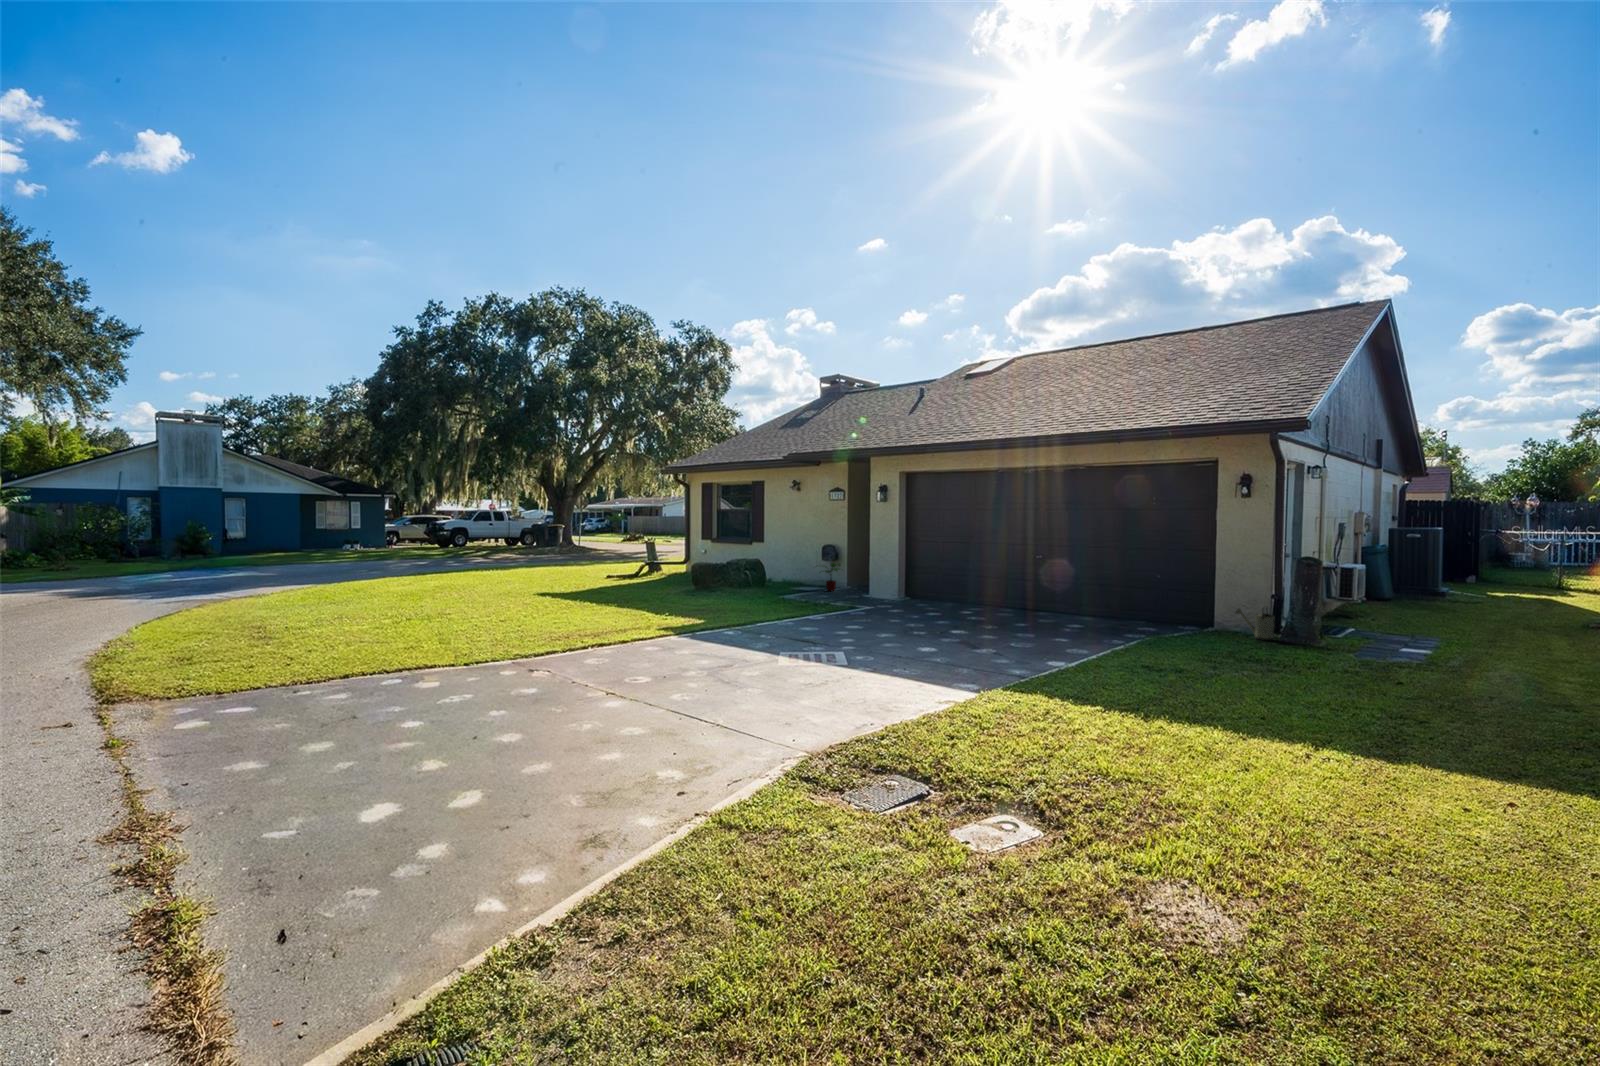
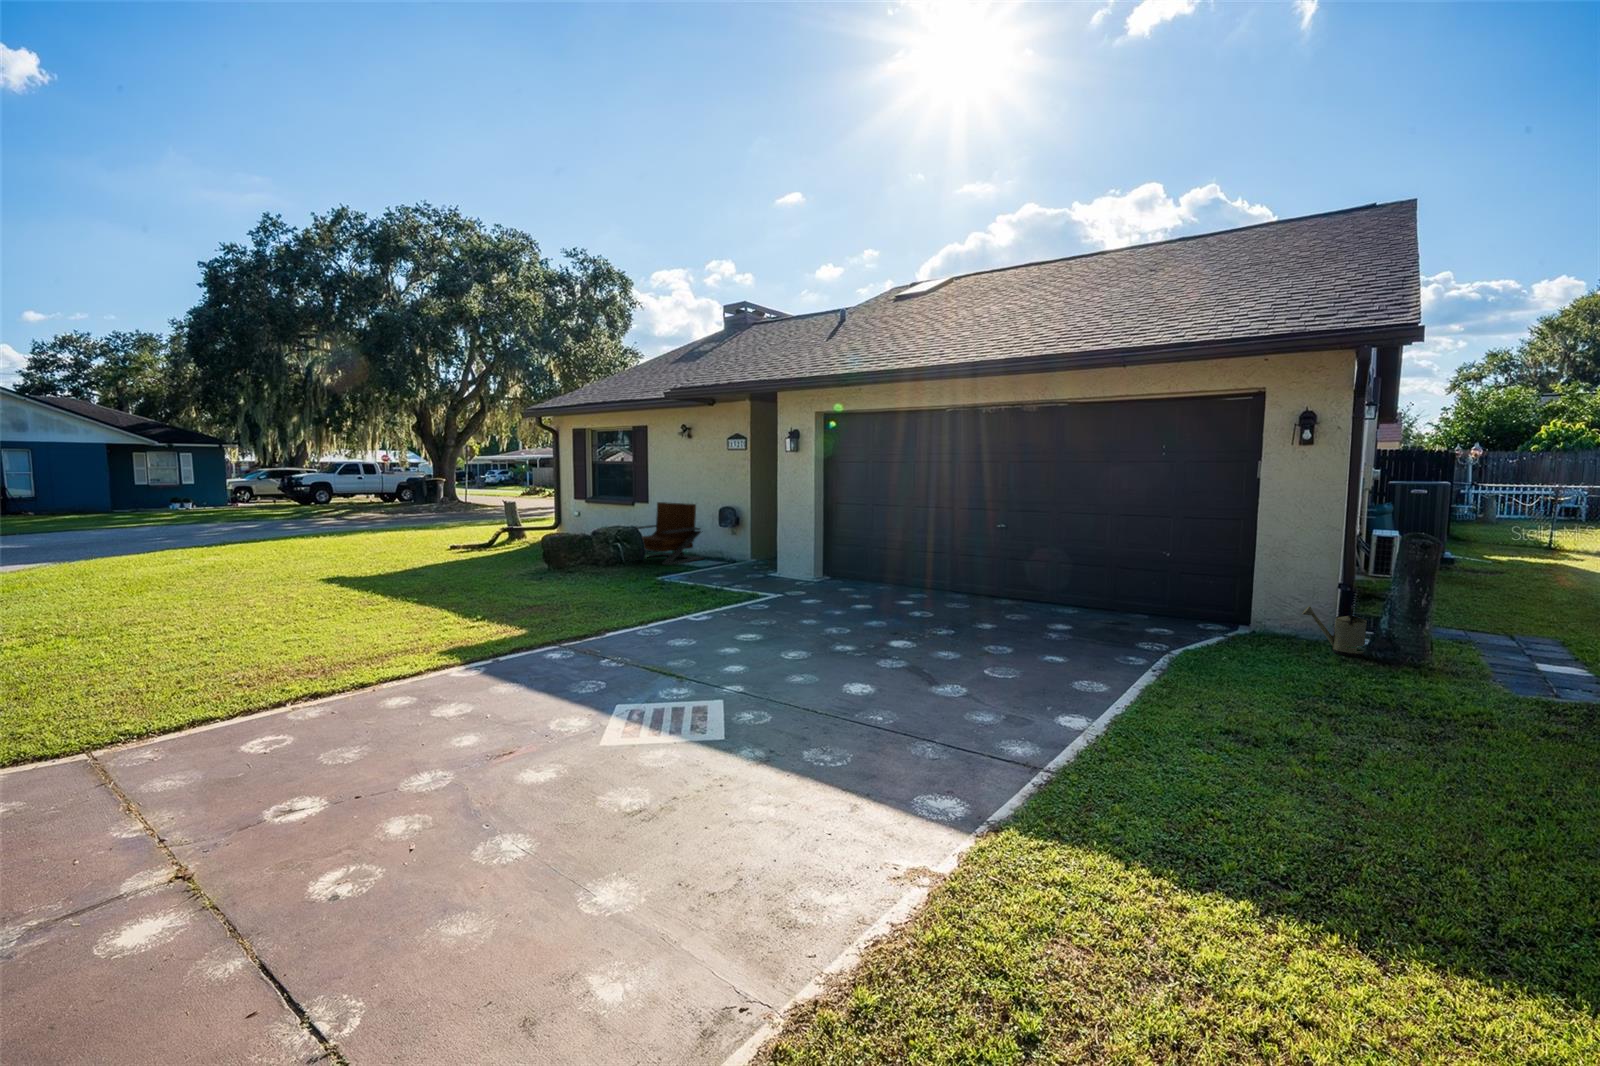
lounge chair: none [748,542,811,590] -> present [635,502,703,565]
potted plant: present [825,563,840,591] -> none [707,530,748,566]

